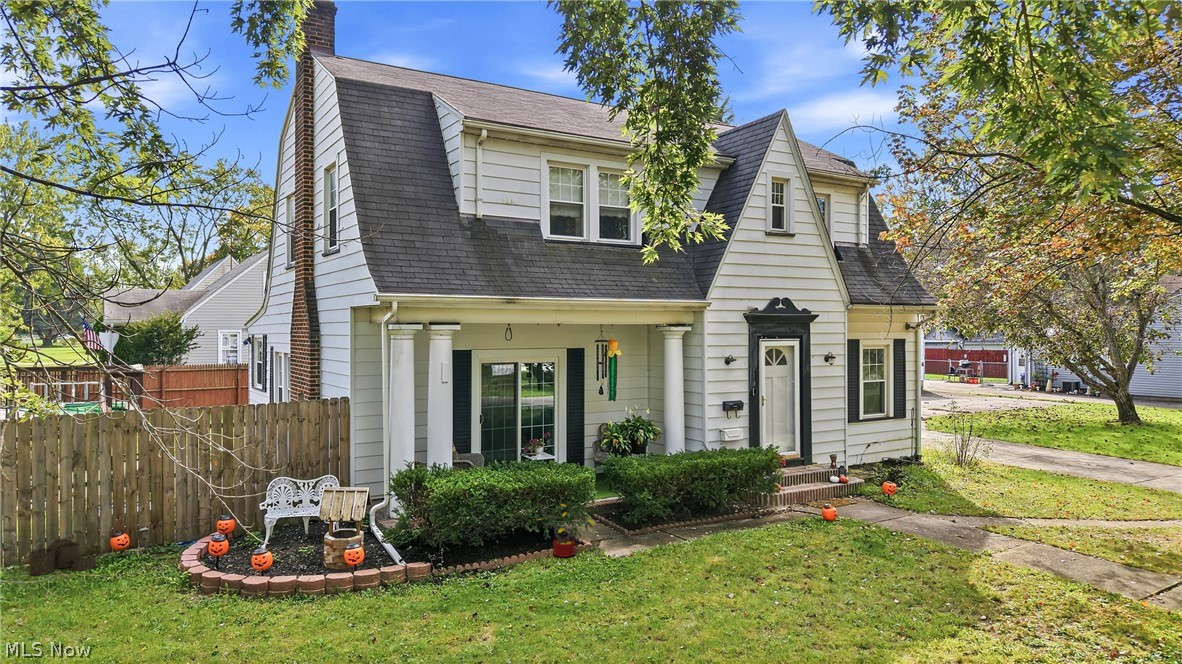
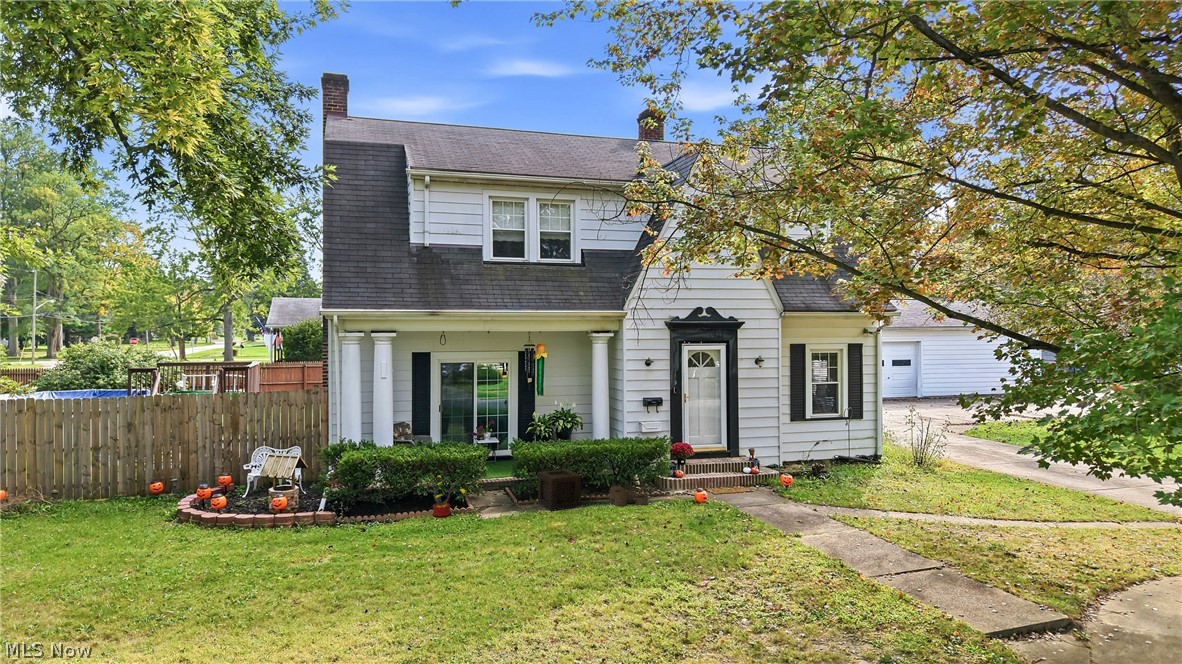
wooden crate: none [656,487,711,539] -> present [538,469,581,511]
woven basket: present [29,539,96,575] -> present [609,485,648,506]

